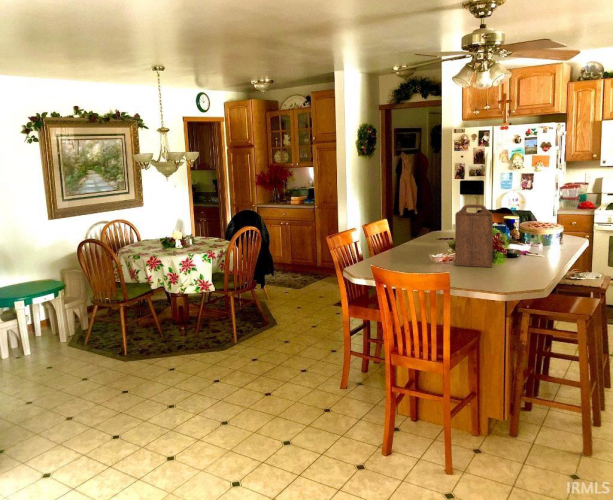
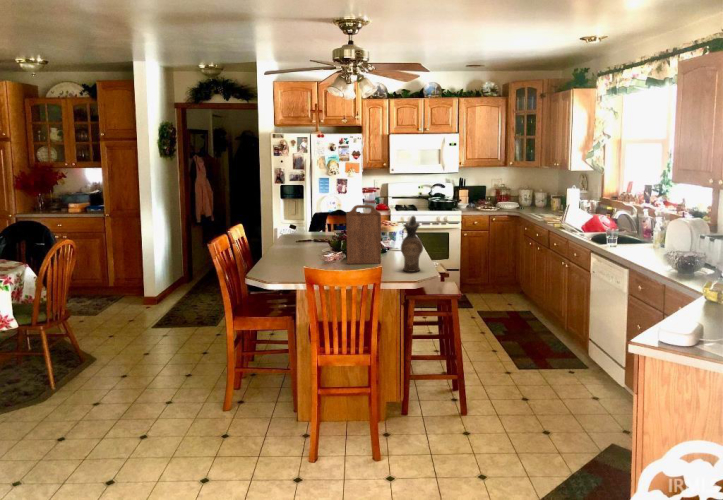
ceramic pitcher: none [499,218,526,280] -> present [401,216,423,272]

